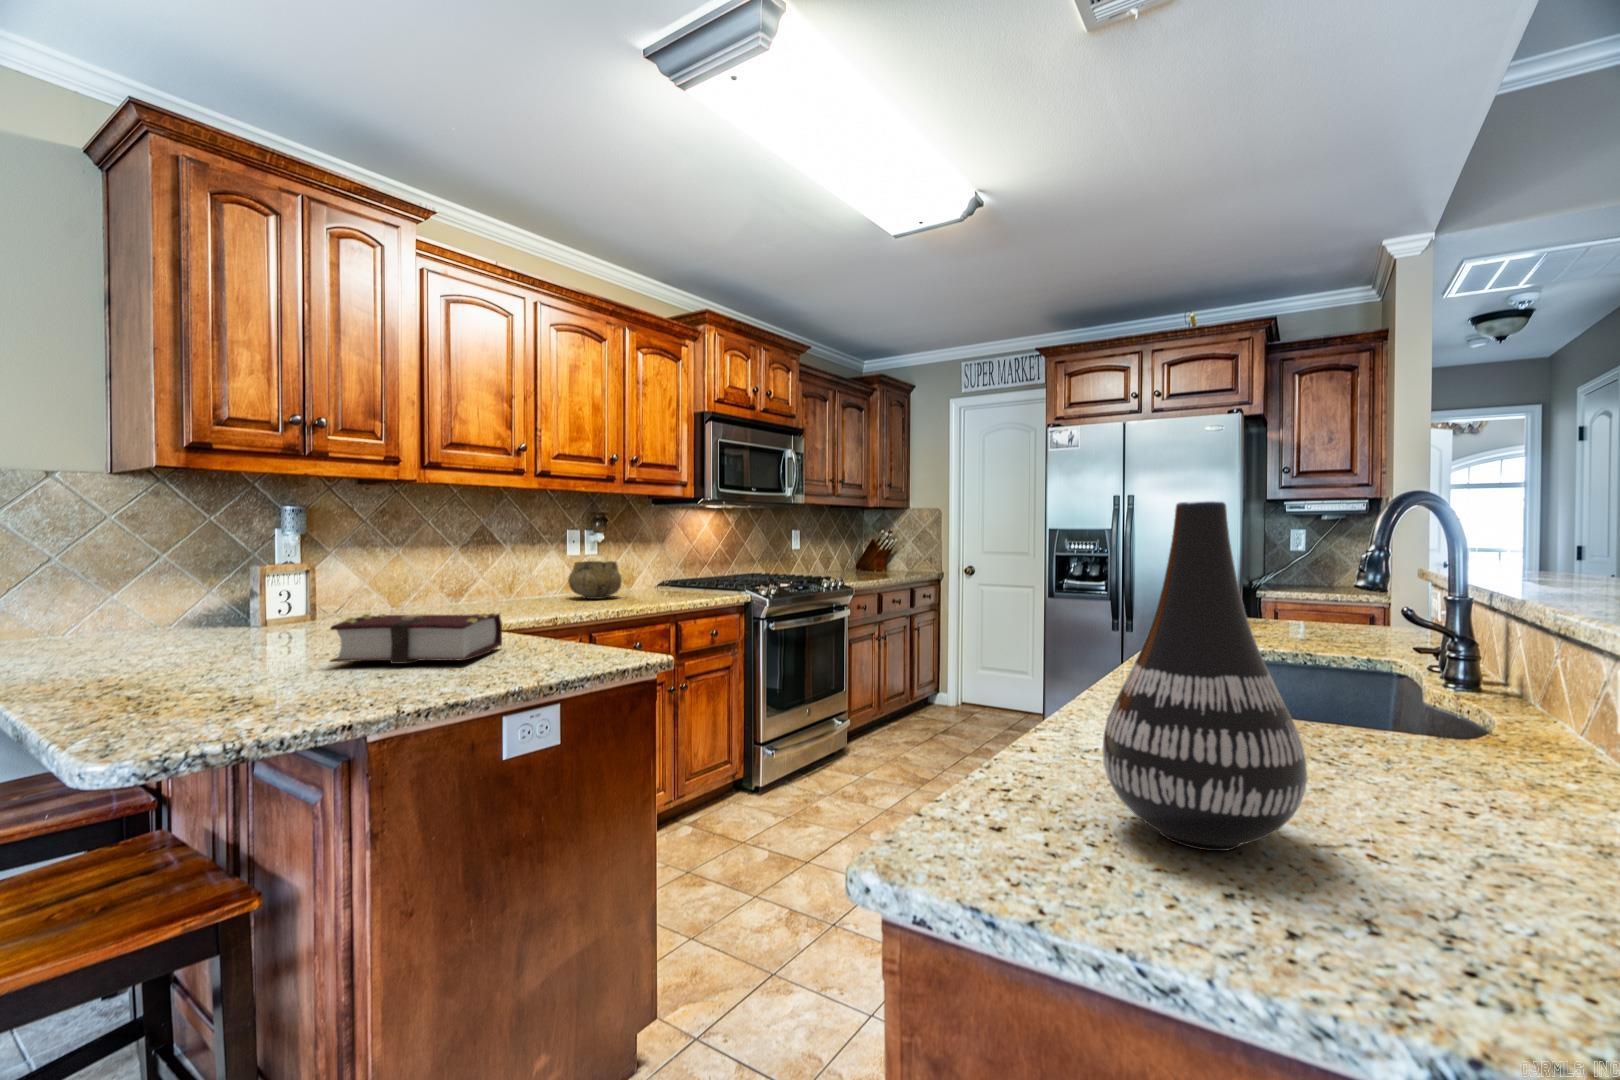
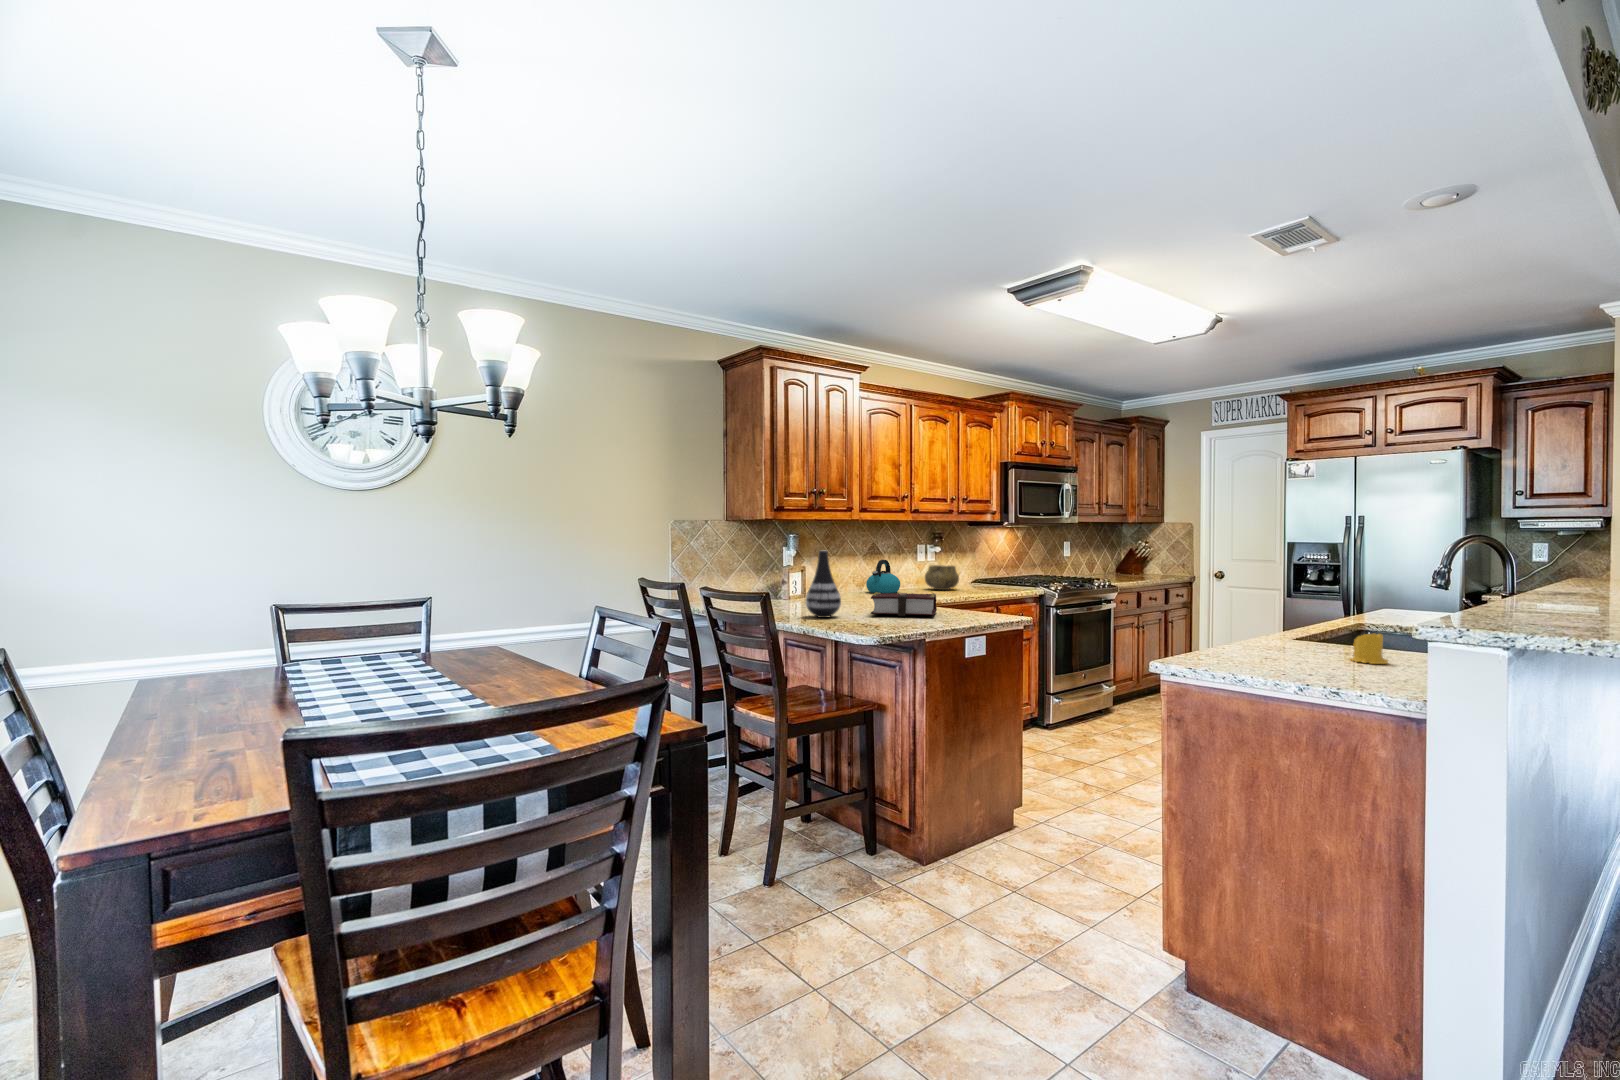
vase: present [1103,501,1307,851] -> present [806,551,841,618]
kettle: none [458,552,519,607] -> present [866,560,900,593]
candle: none [1338,724,1454,829] -> present [1350,634,1388,664]

